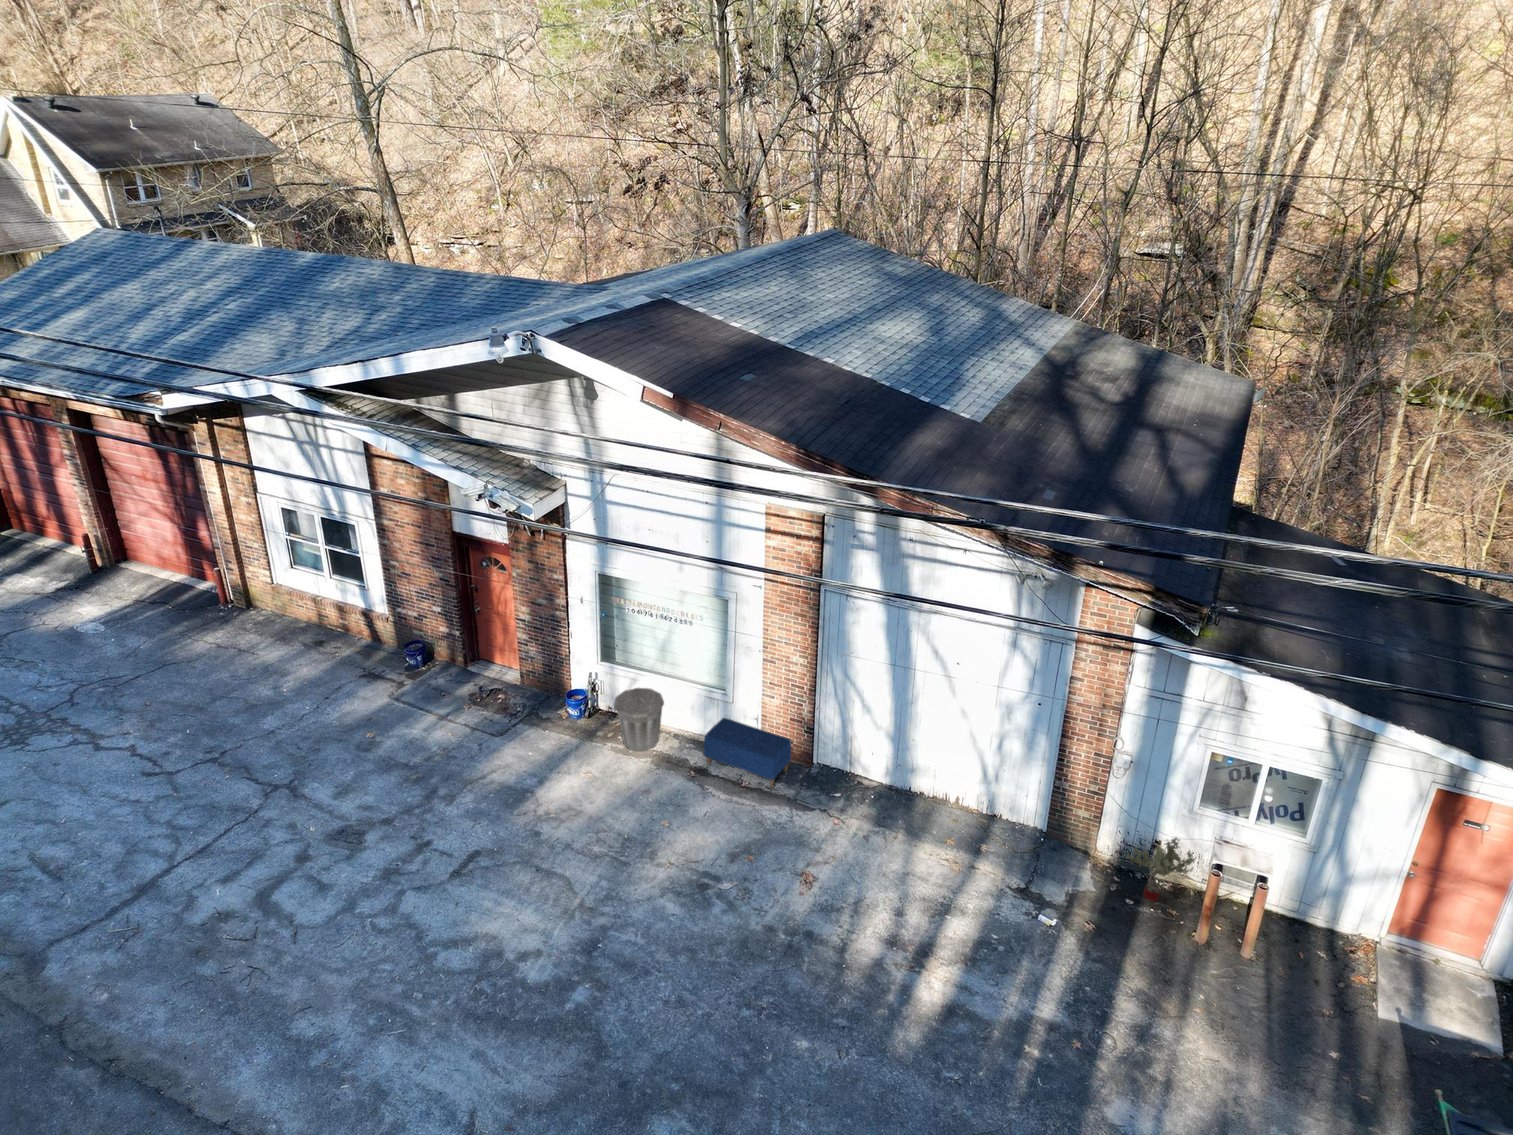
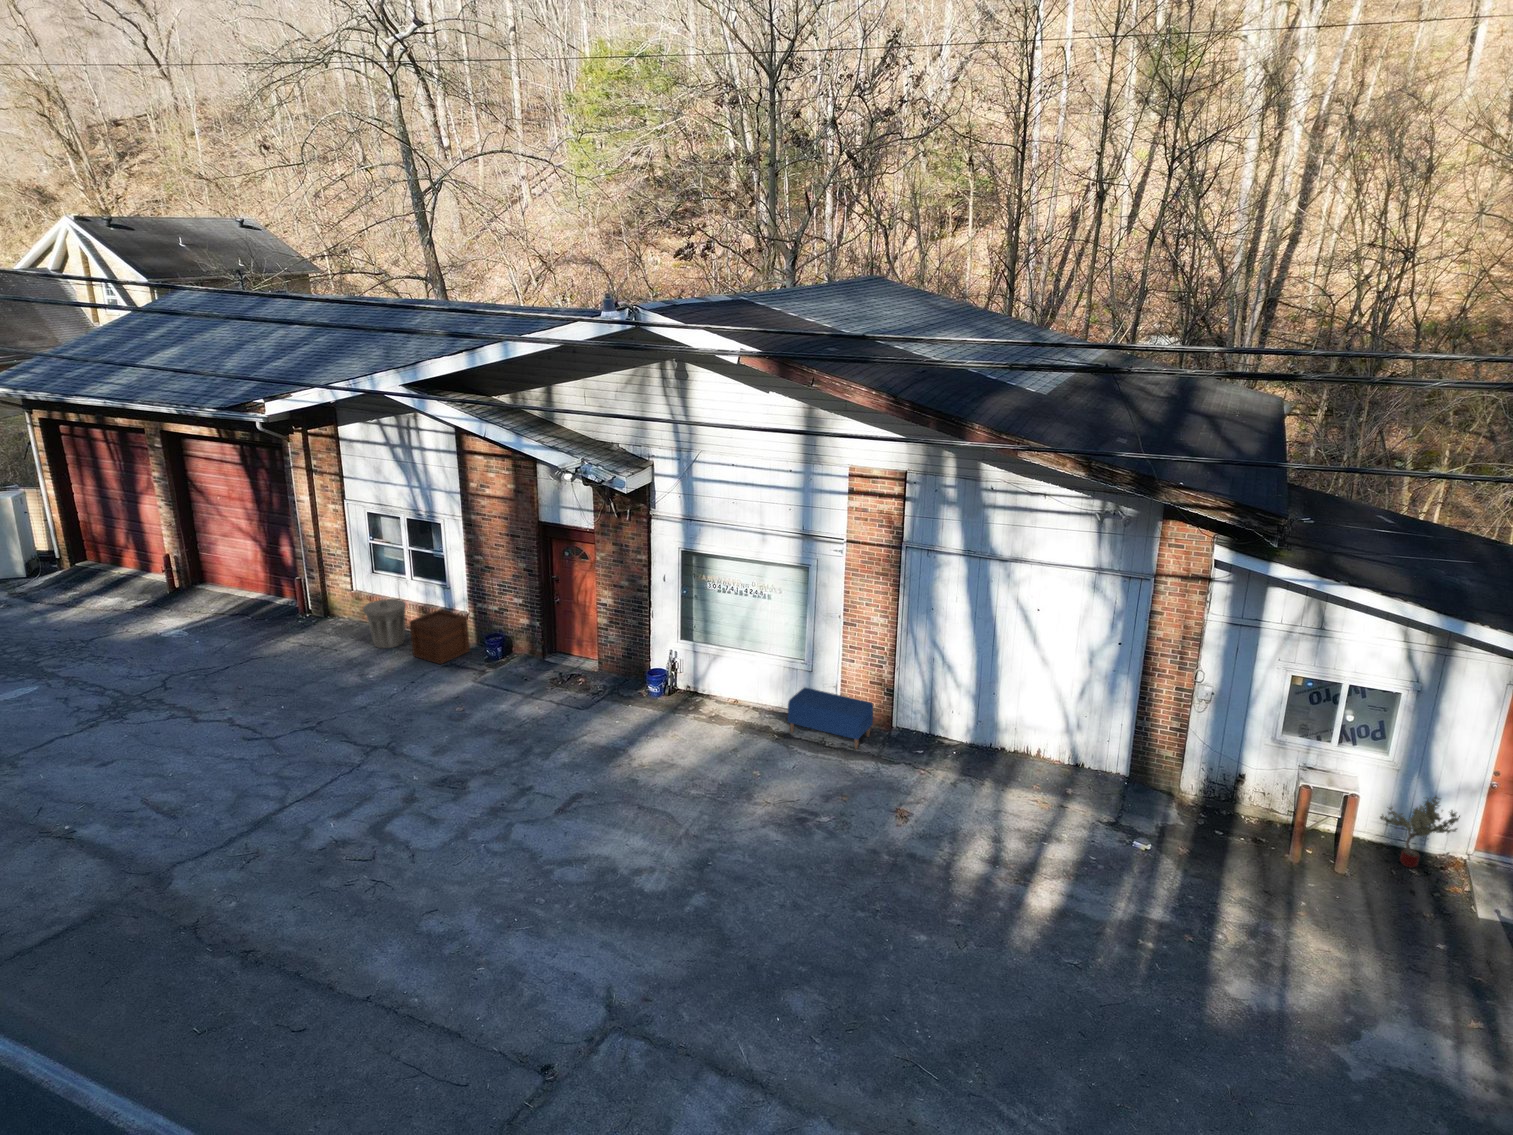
wooden crate: none [326,610,392,671] -> present [409,610,470,664]
trash can: present [614,688,664,751] -> present [363,599,406,648]
potted tree: present [1126,838,1196,902] -> present [1380,796,1460,868]

